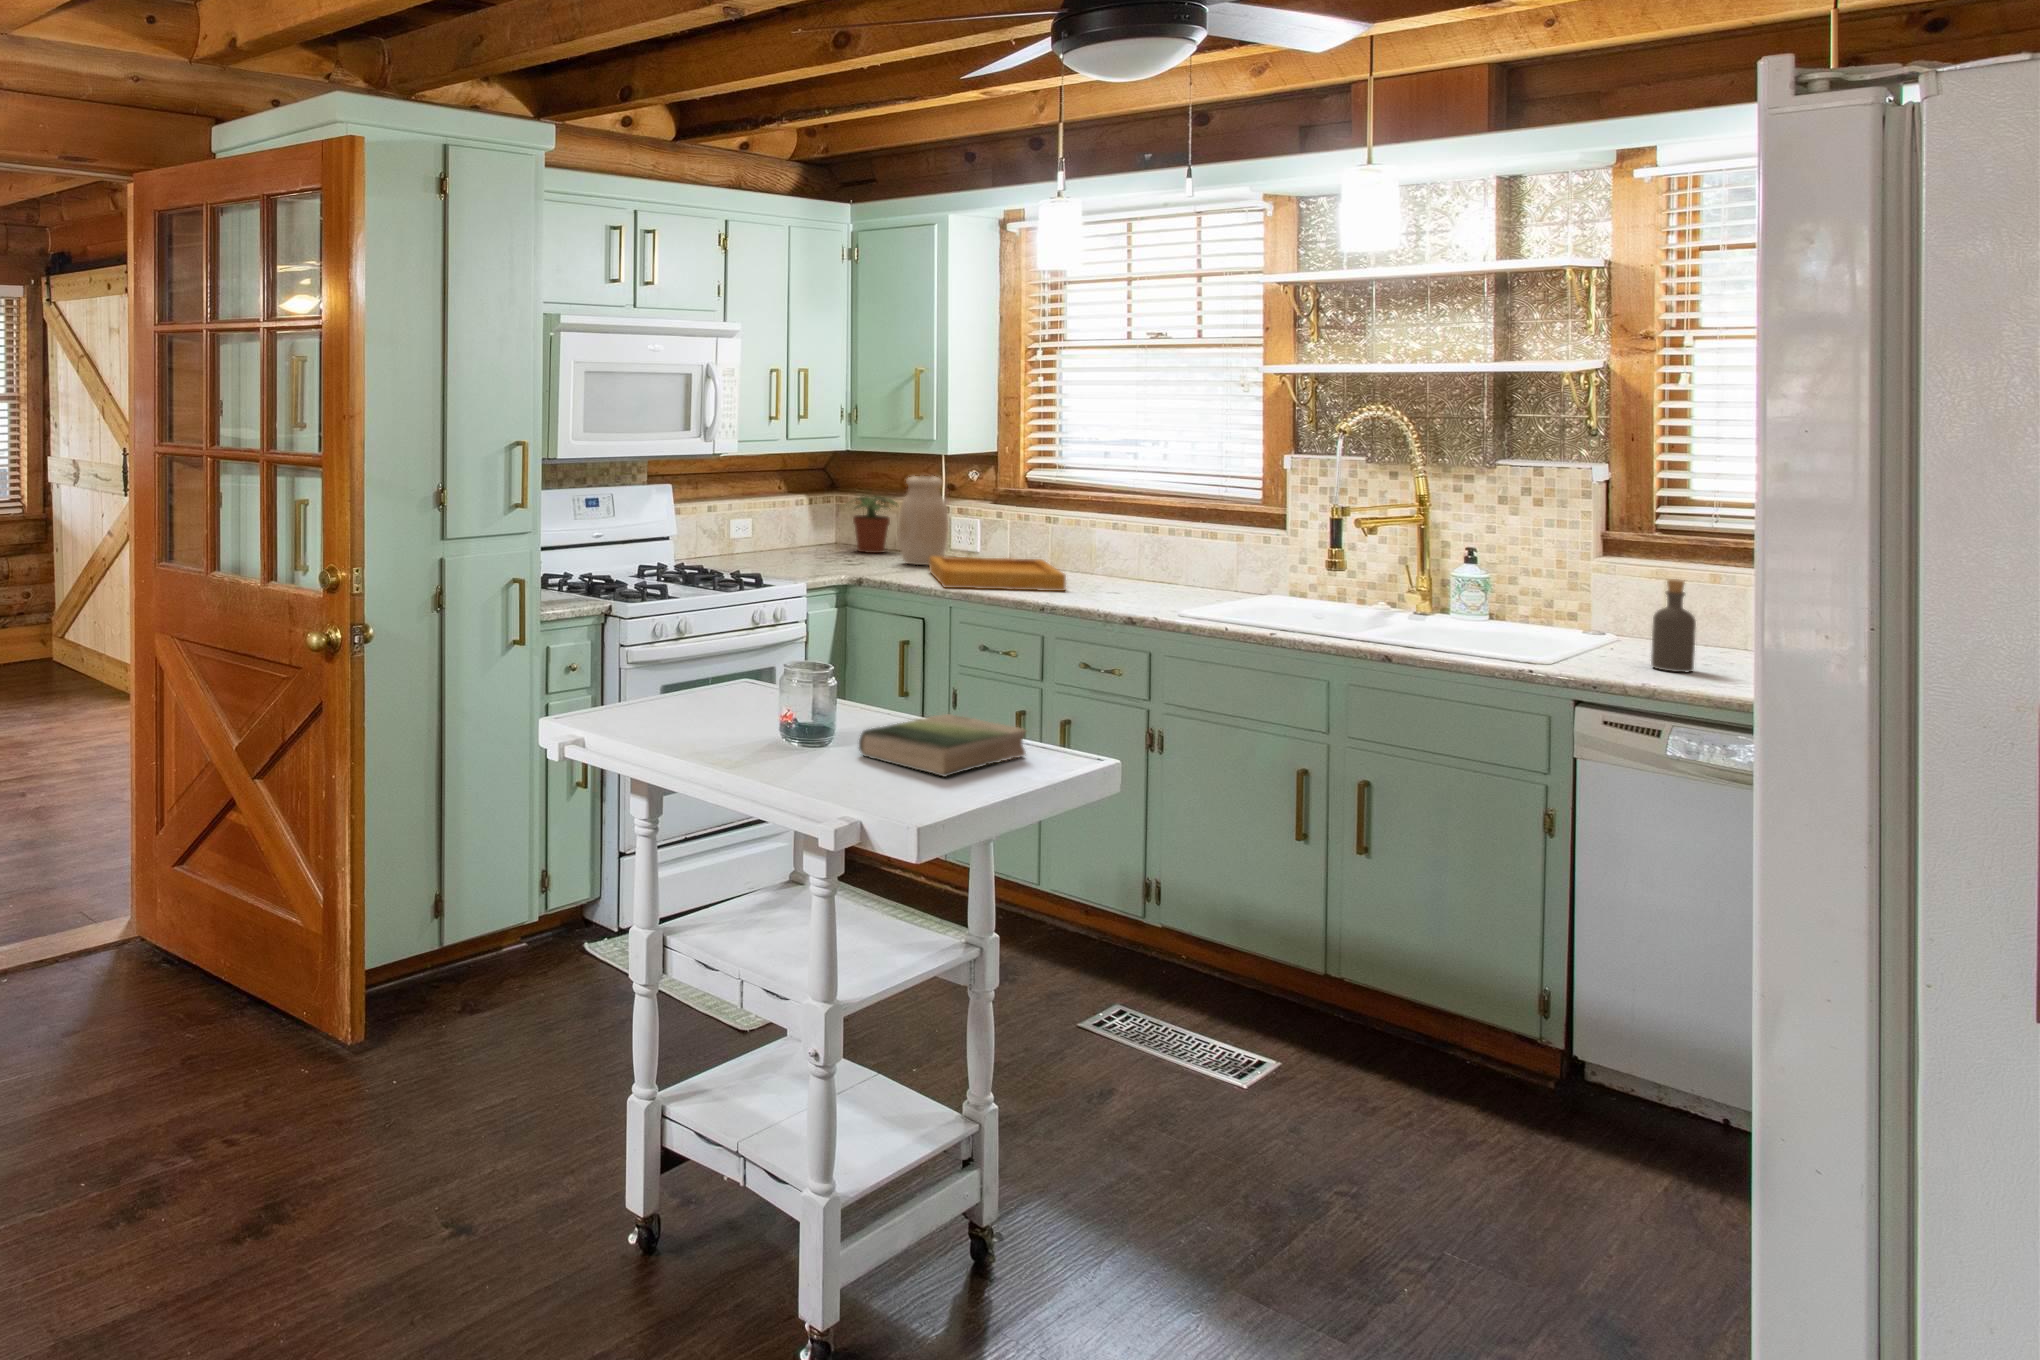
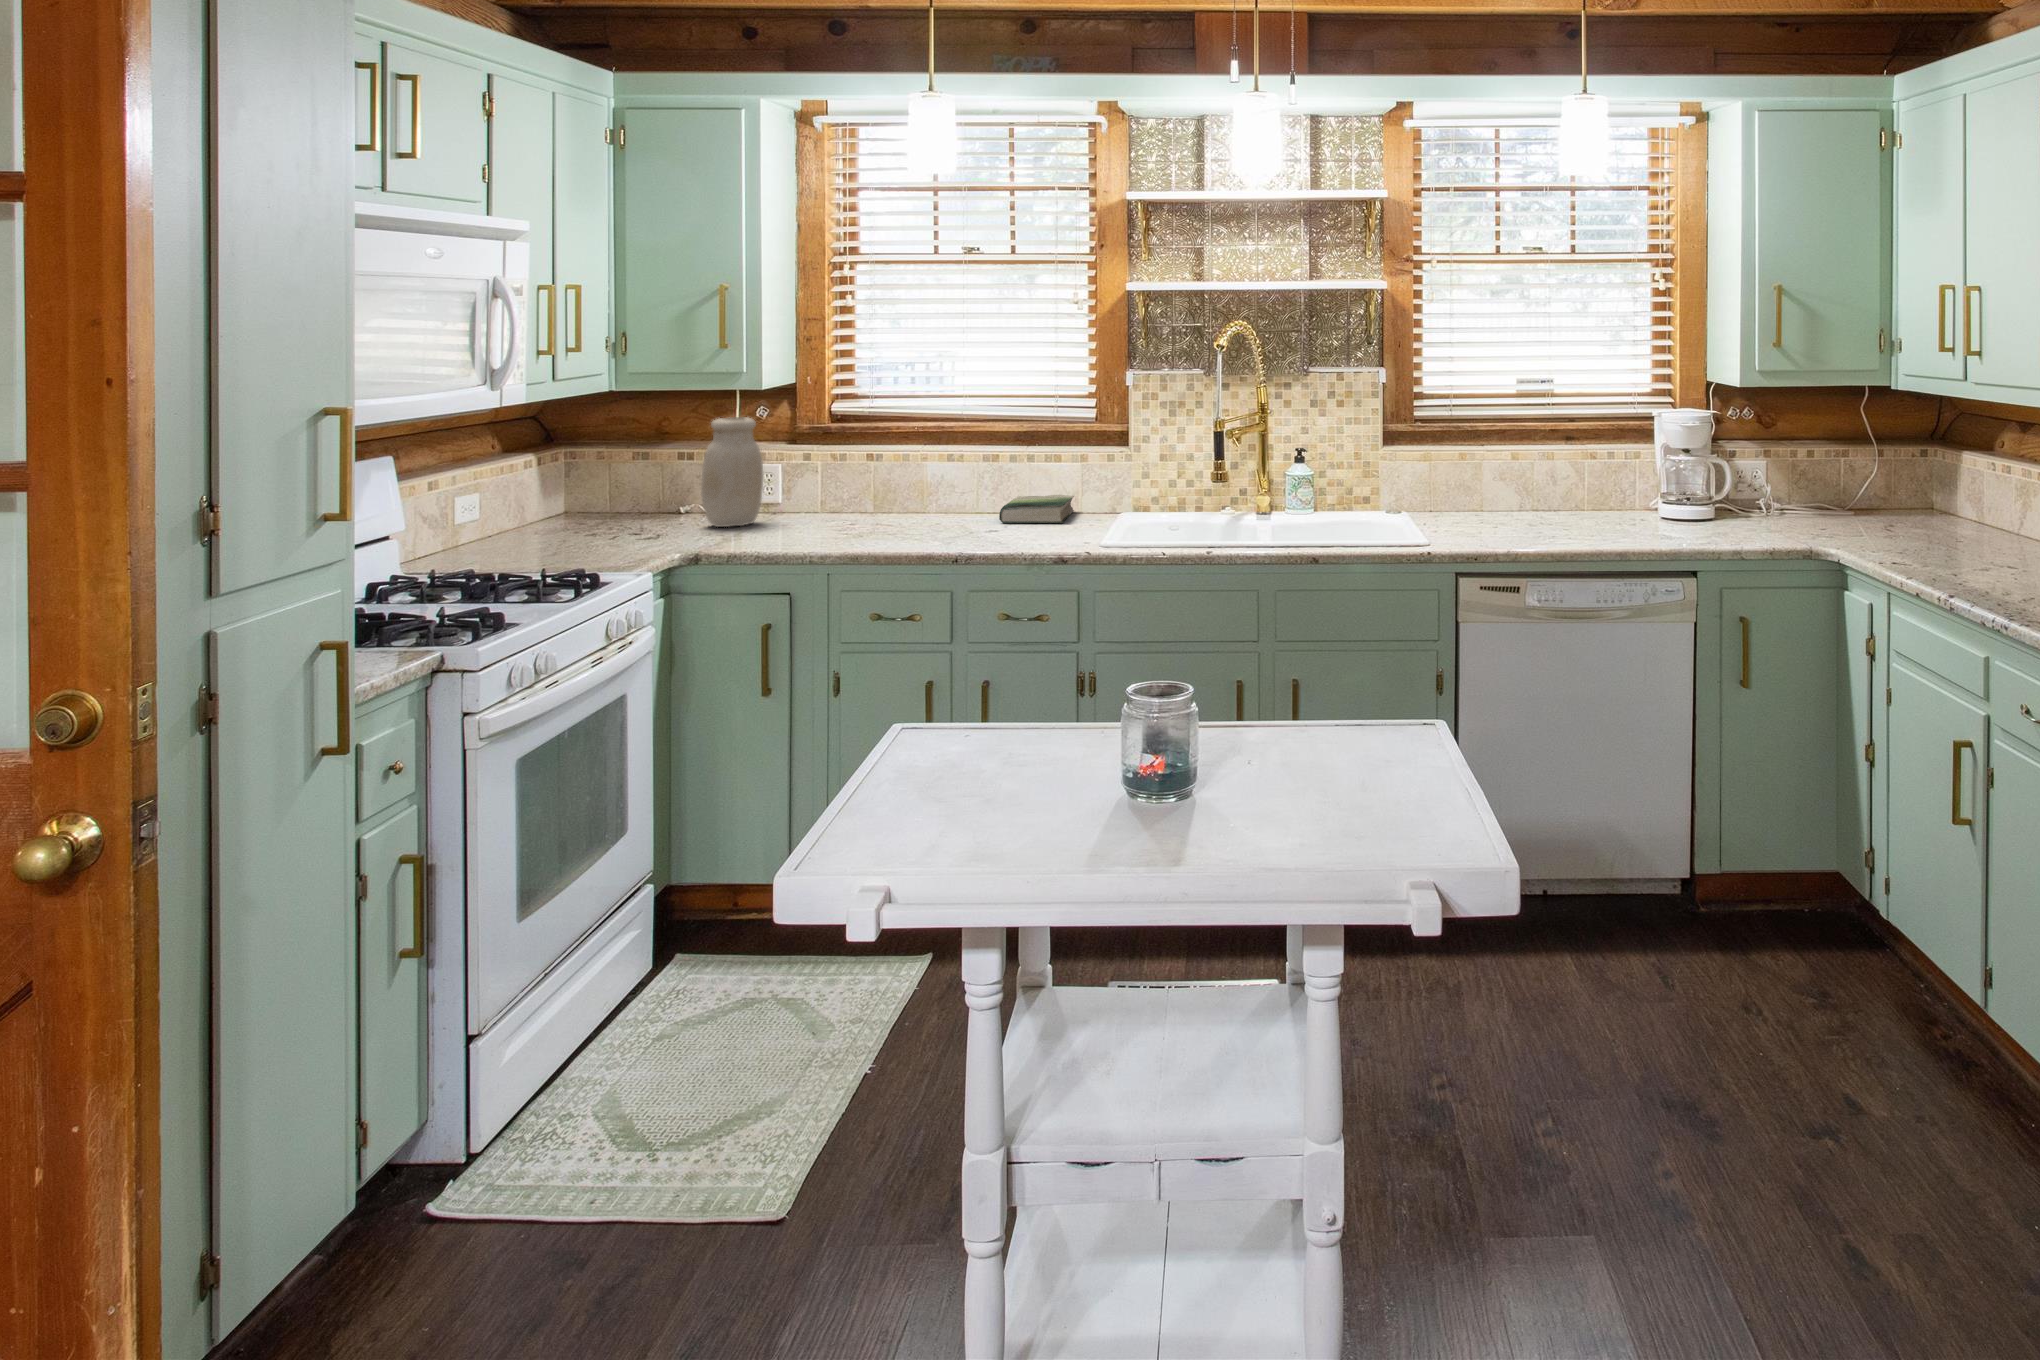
potted plant: present [853,496,897,553] -> none [602,446,672,519]
tray: present [929,556,1066,591] -> none [764,502,950,551]
bottle: present [1651,579,1696,672] -> none [1479,461,1508,536]
book: present [859,714,1026,776] -> present [999,495,1074,523]

